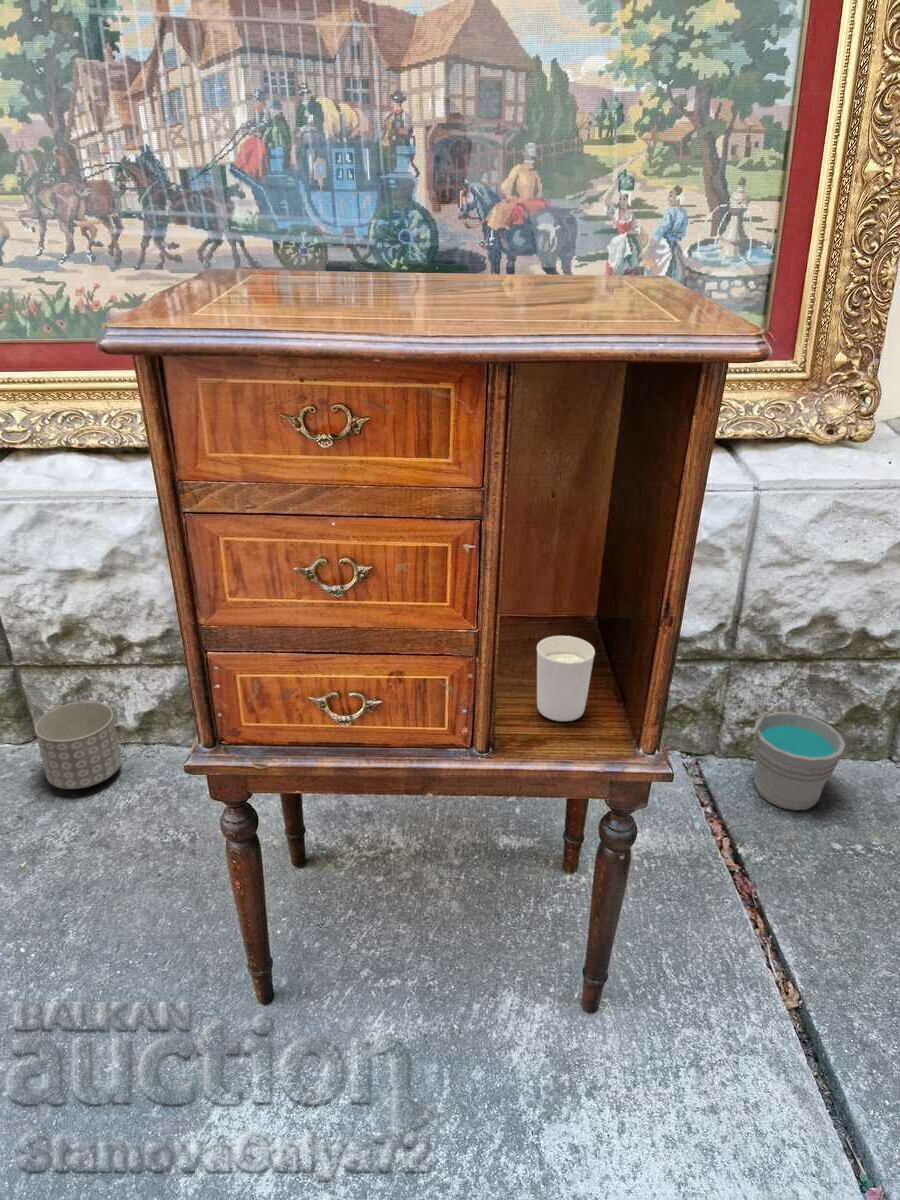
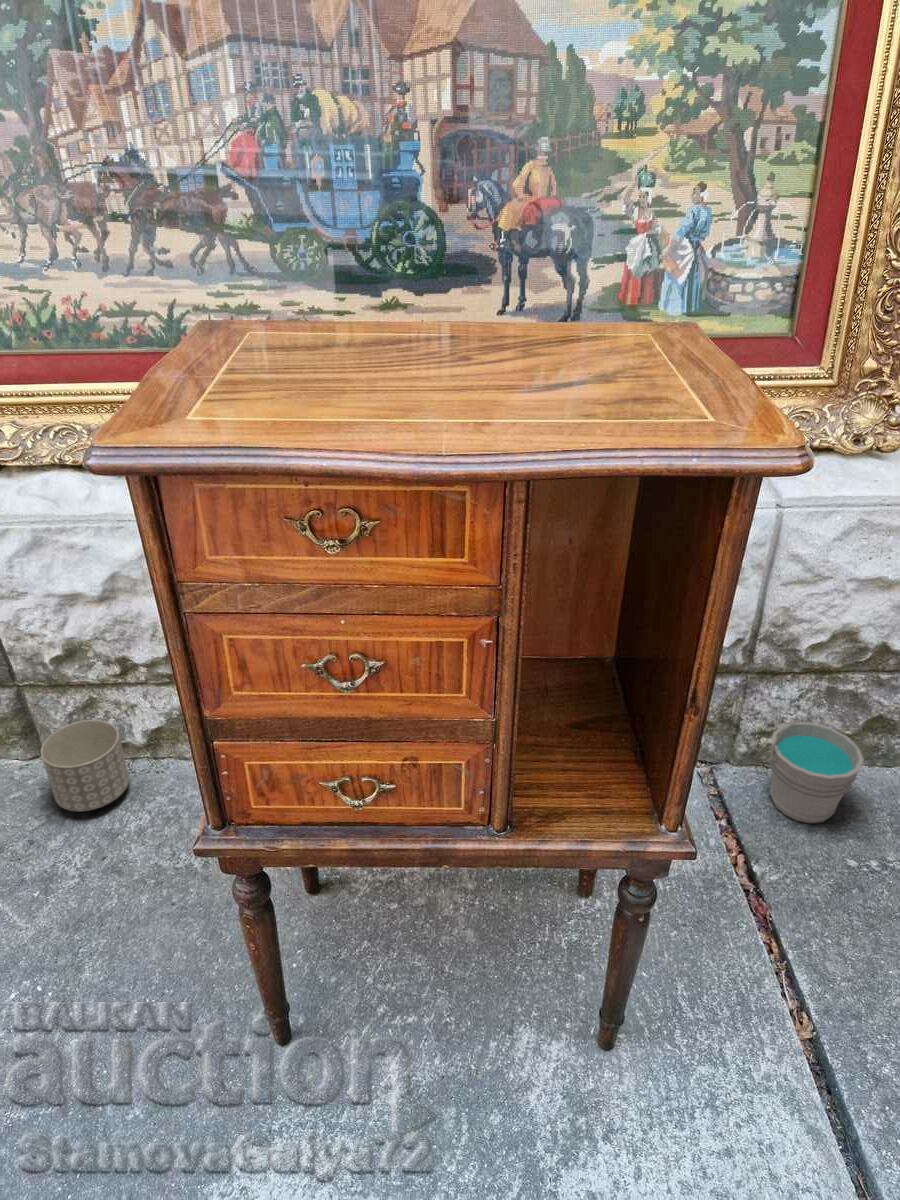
candle holder: present [537,636,595,721] -> none [554,699,614,788]

